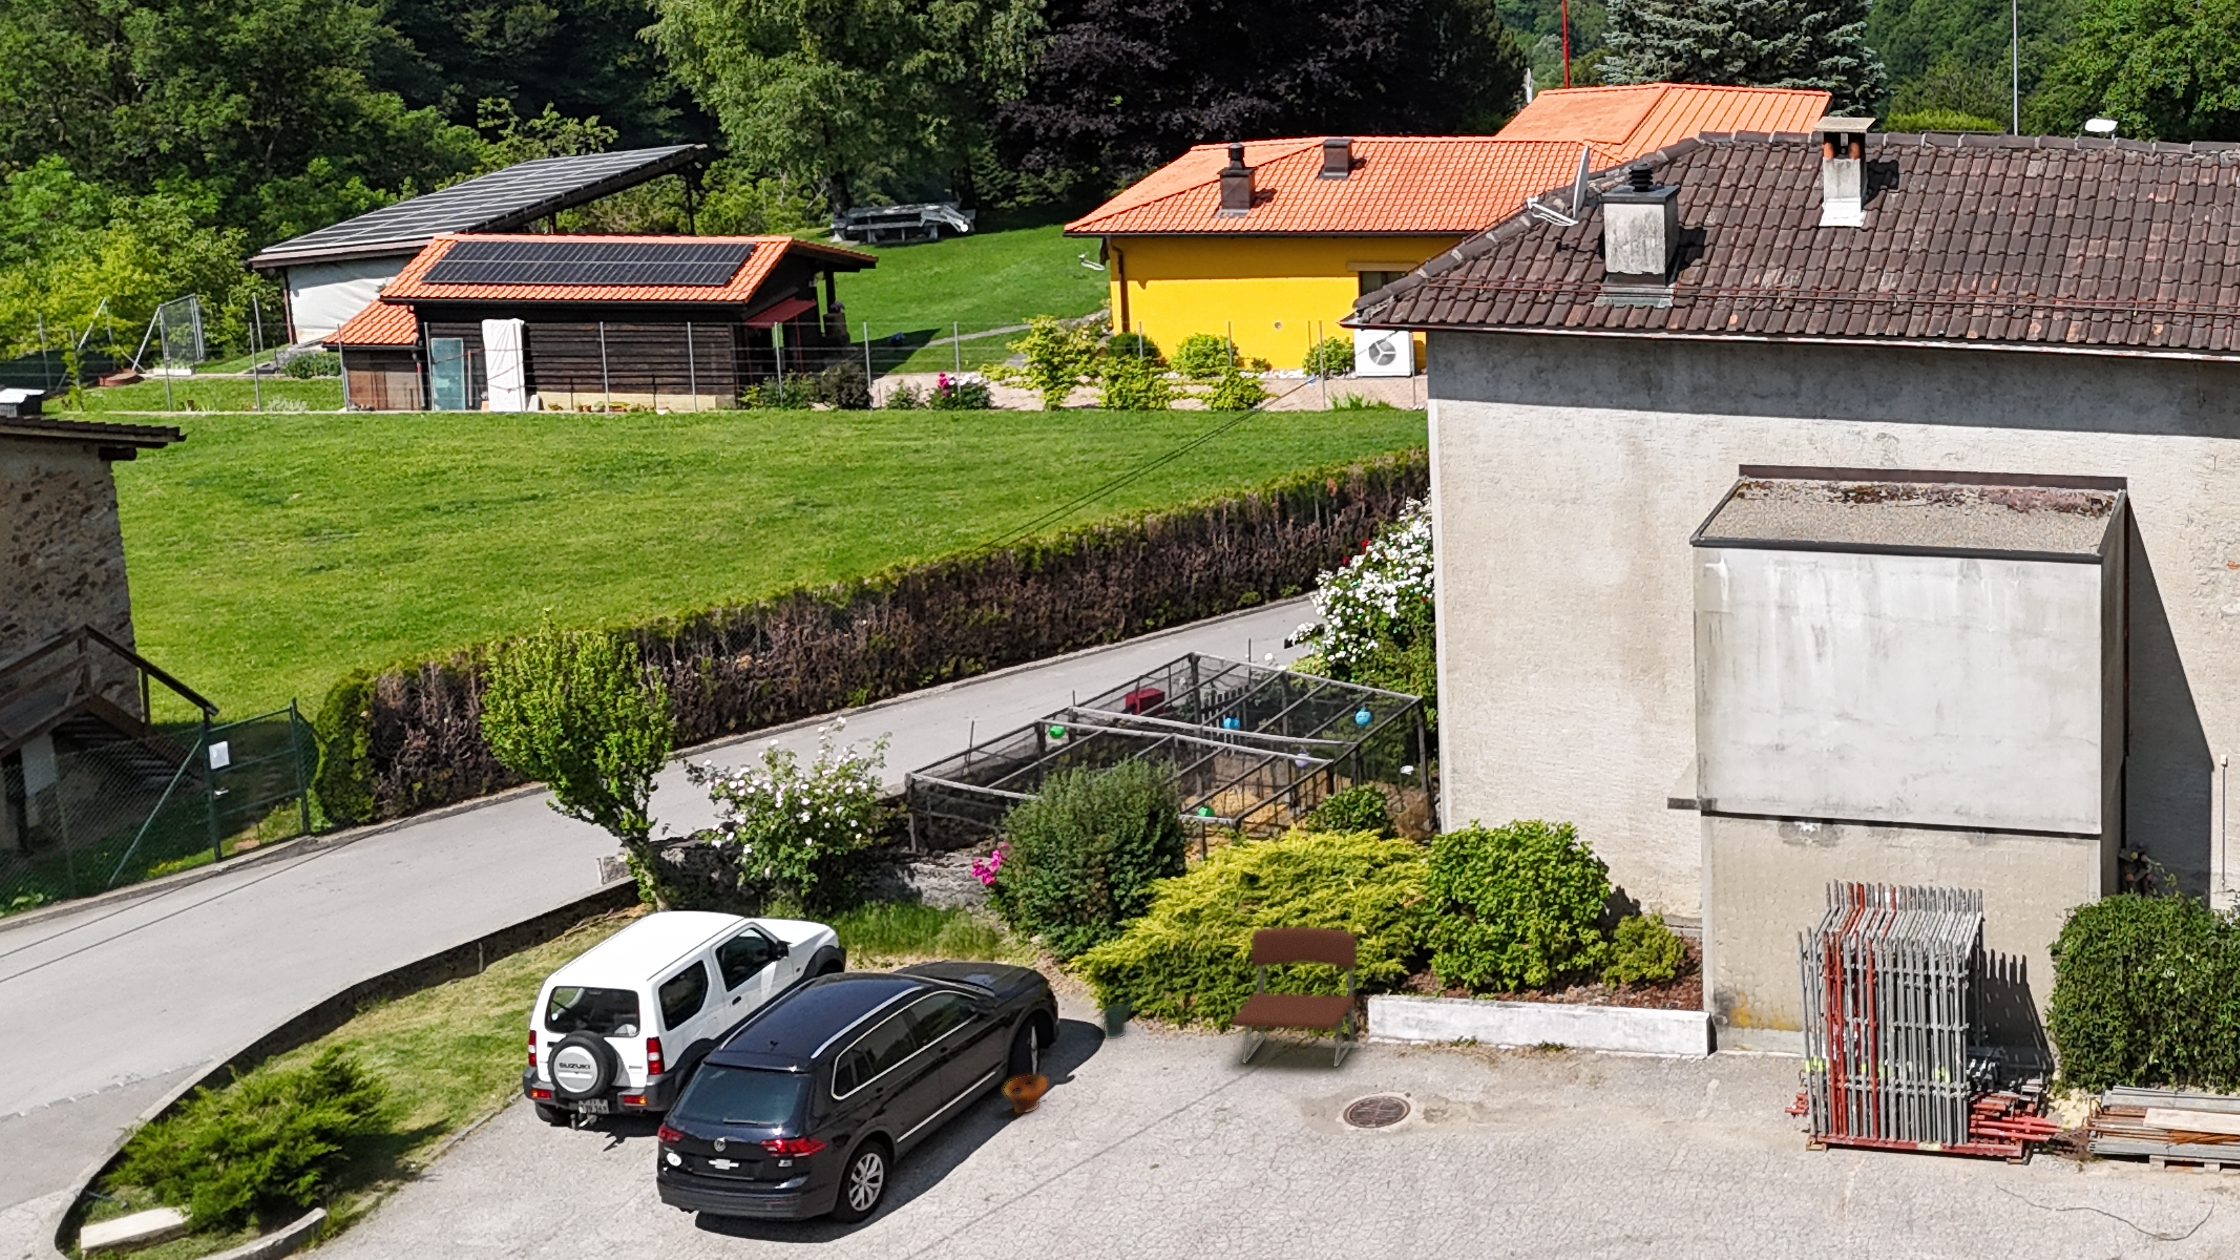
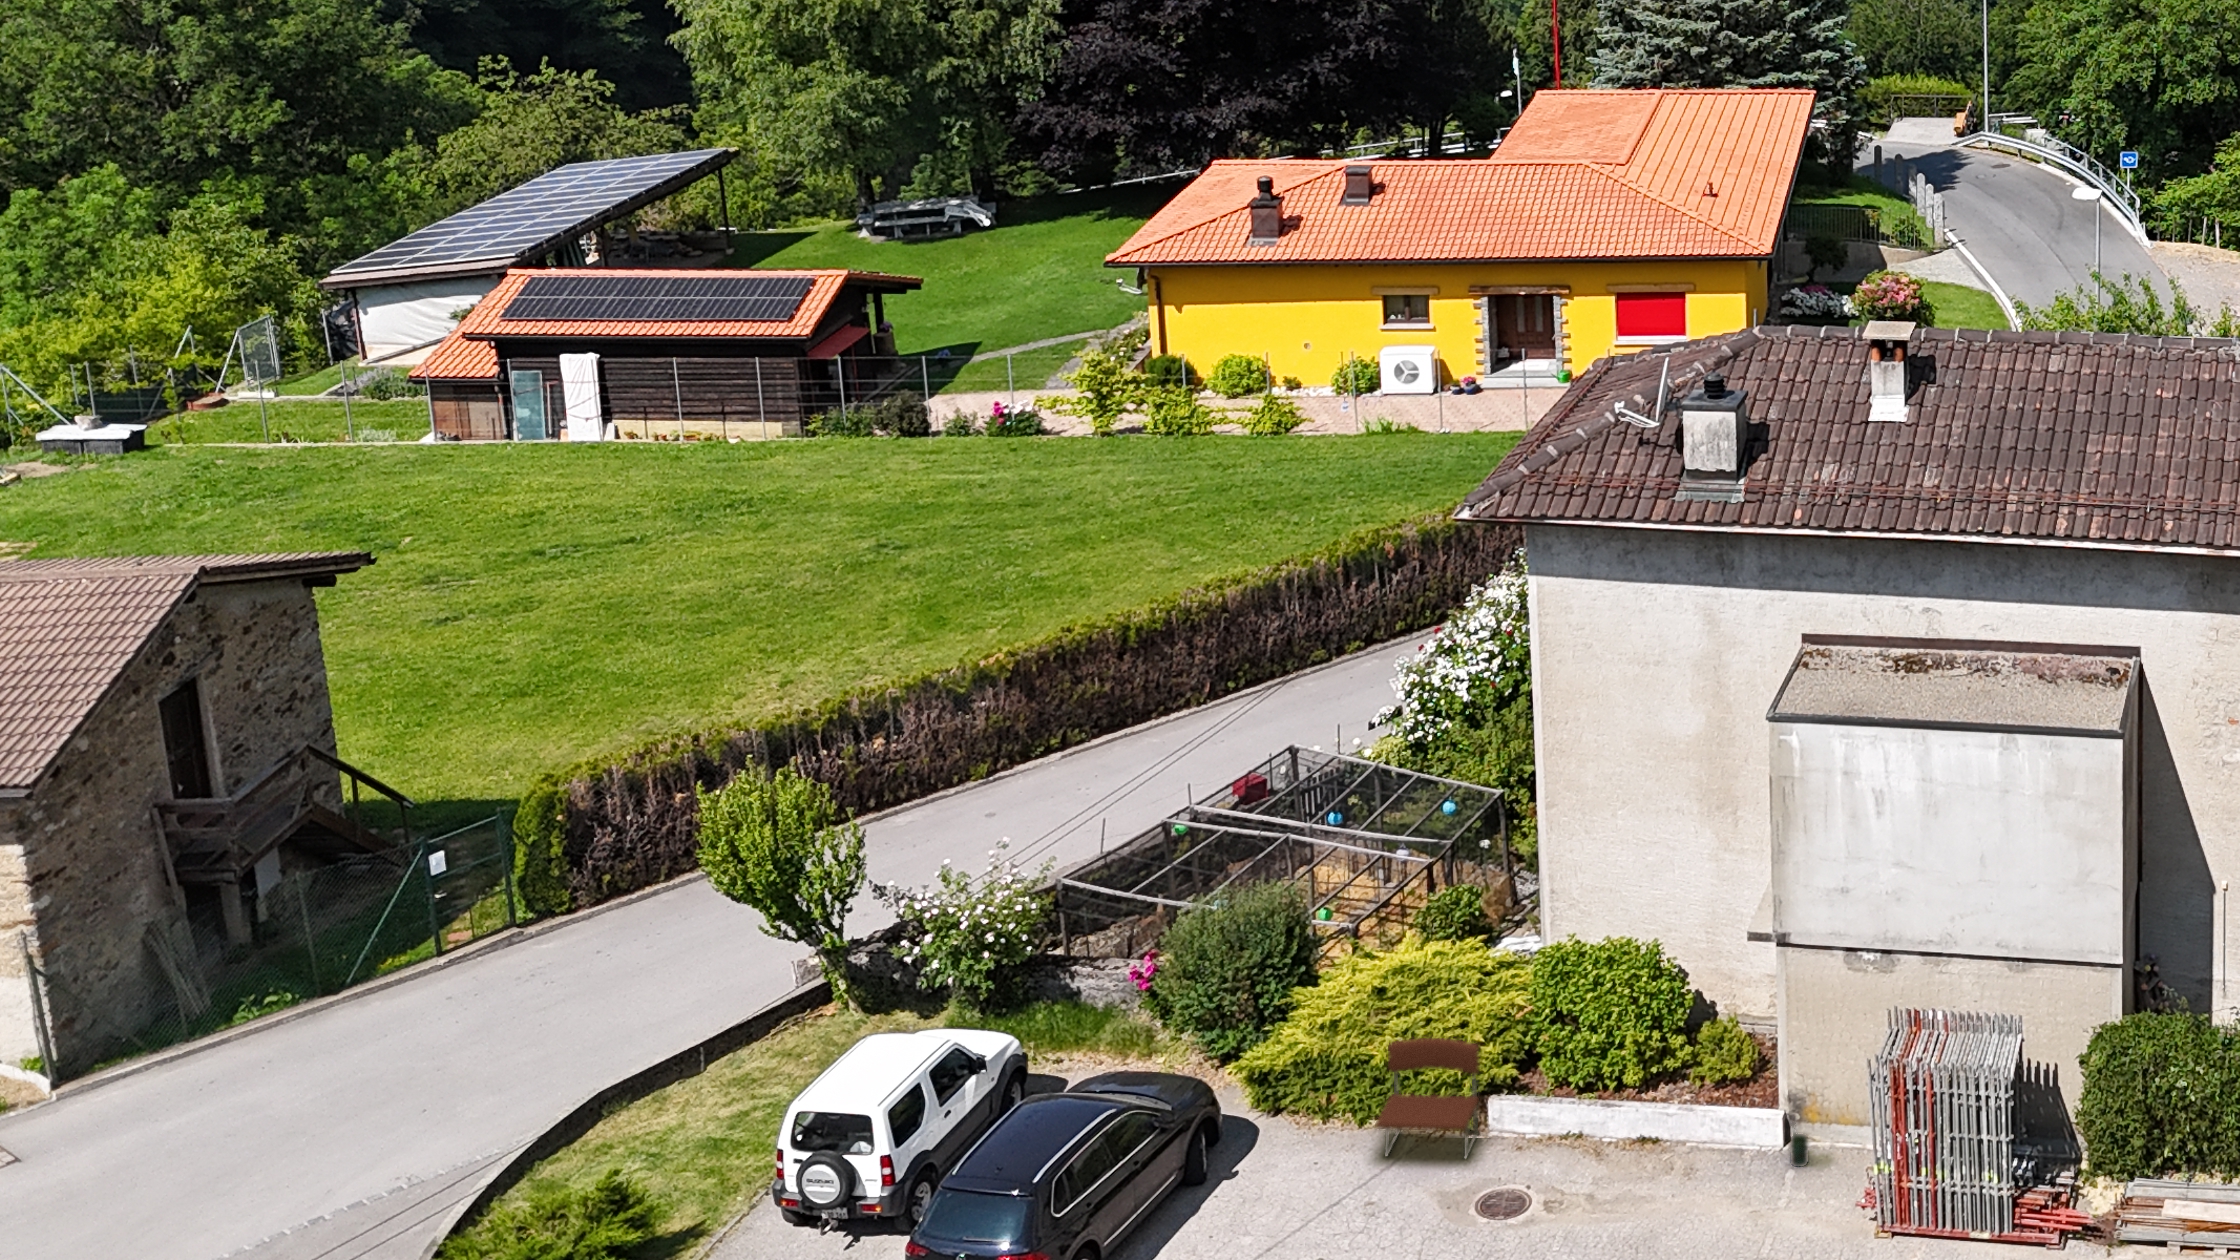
watering can: present [1102,998,1131,1039] -> present [1790,1133,1808,1167]
planter: present [1005,1075,1047,1113] -> none [1186,1177,1222,1213]

